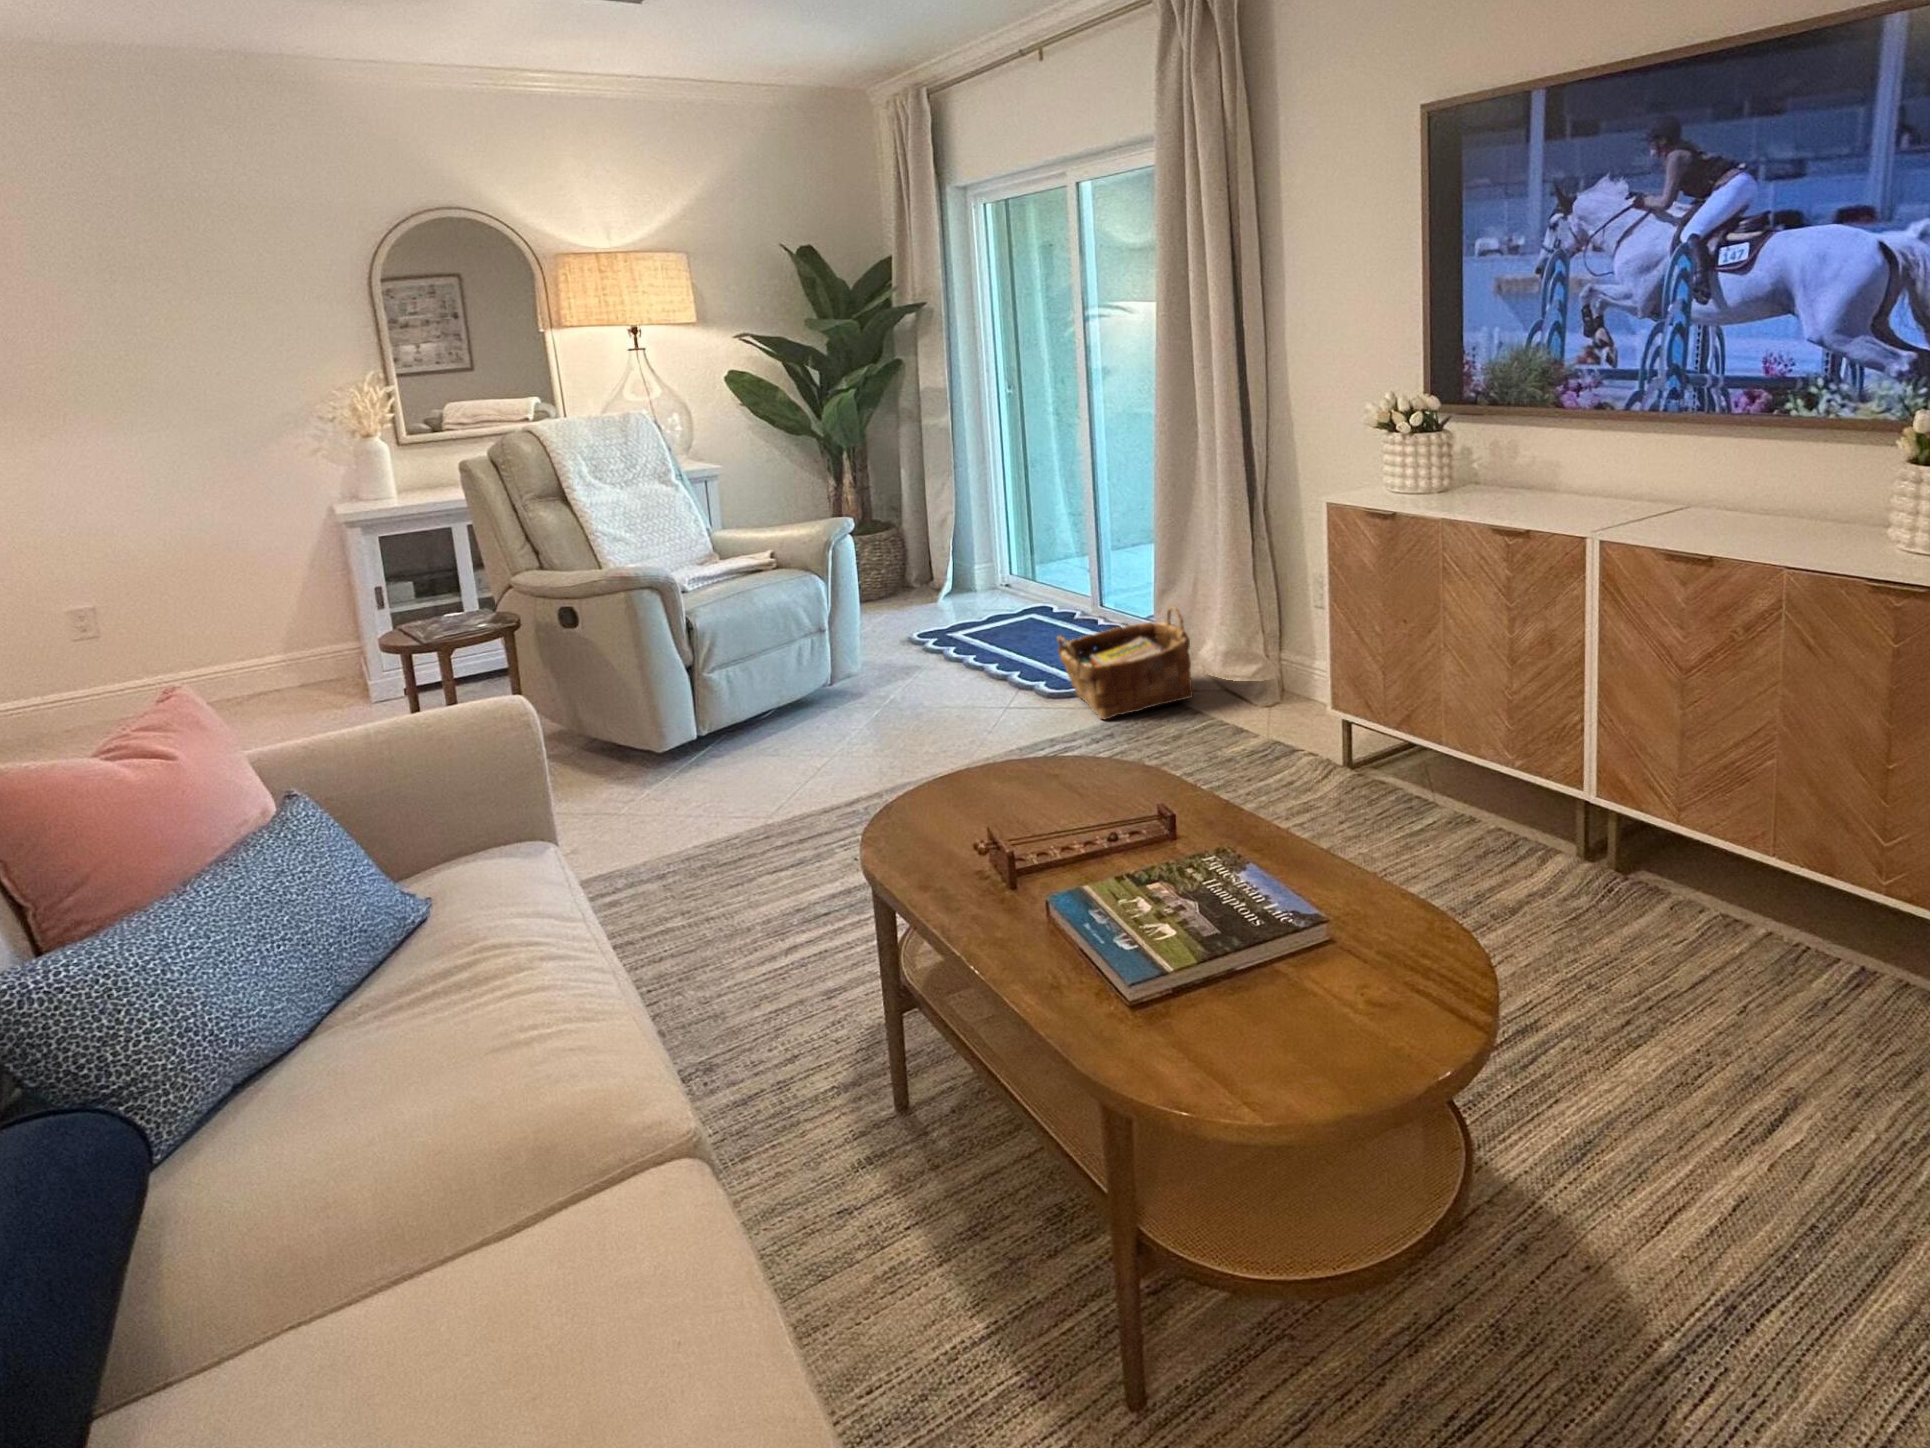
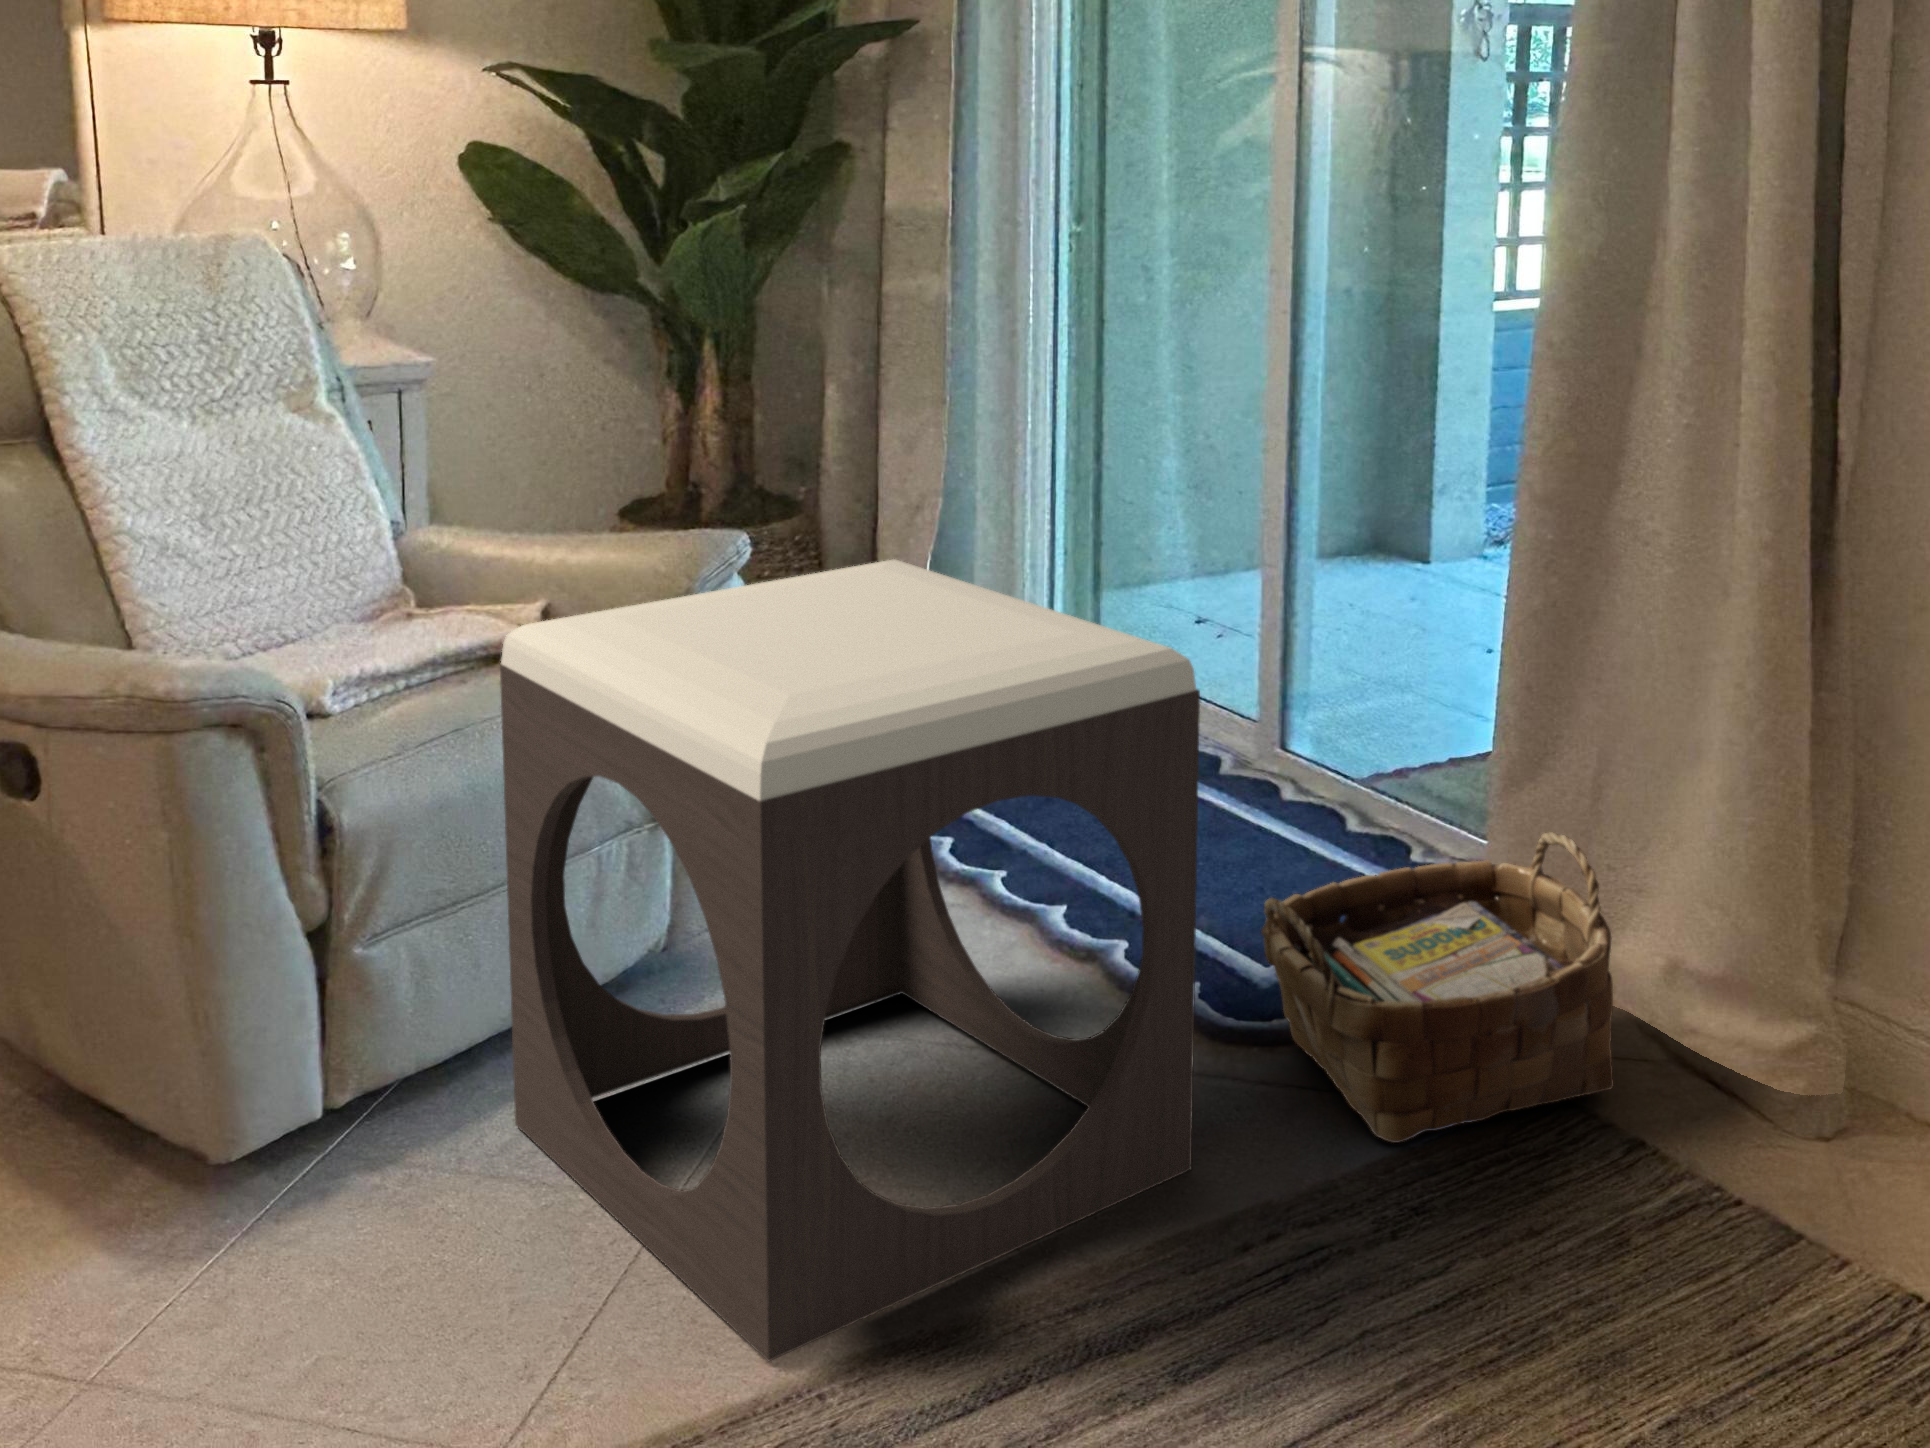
footstool: none [751,520,1028,789] -> present [500,559,1200,1361]

